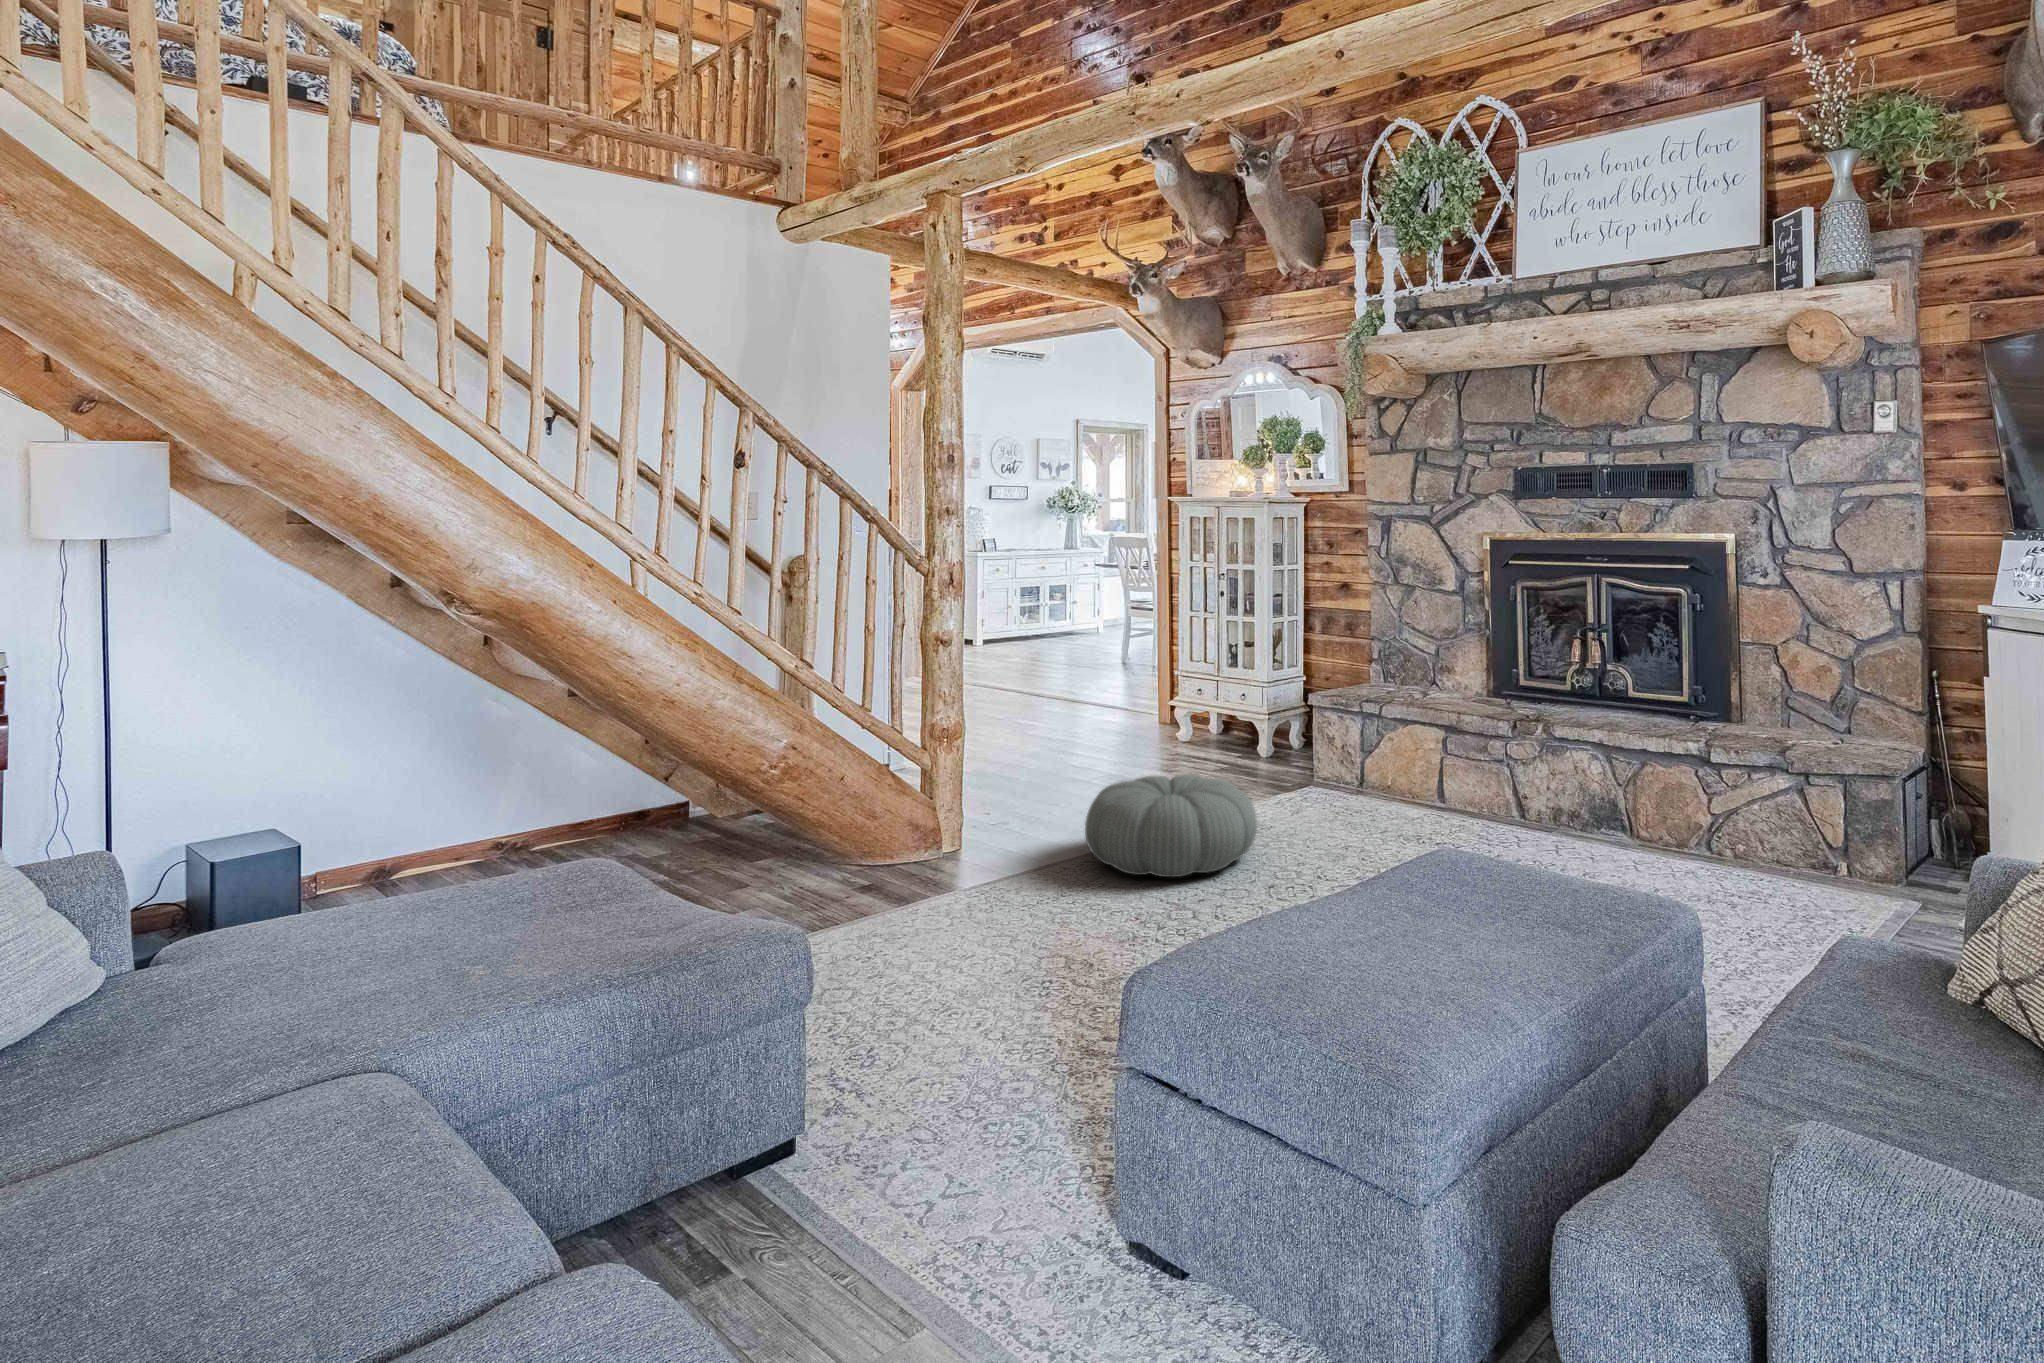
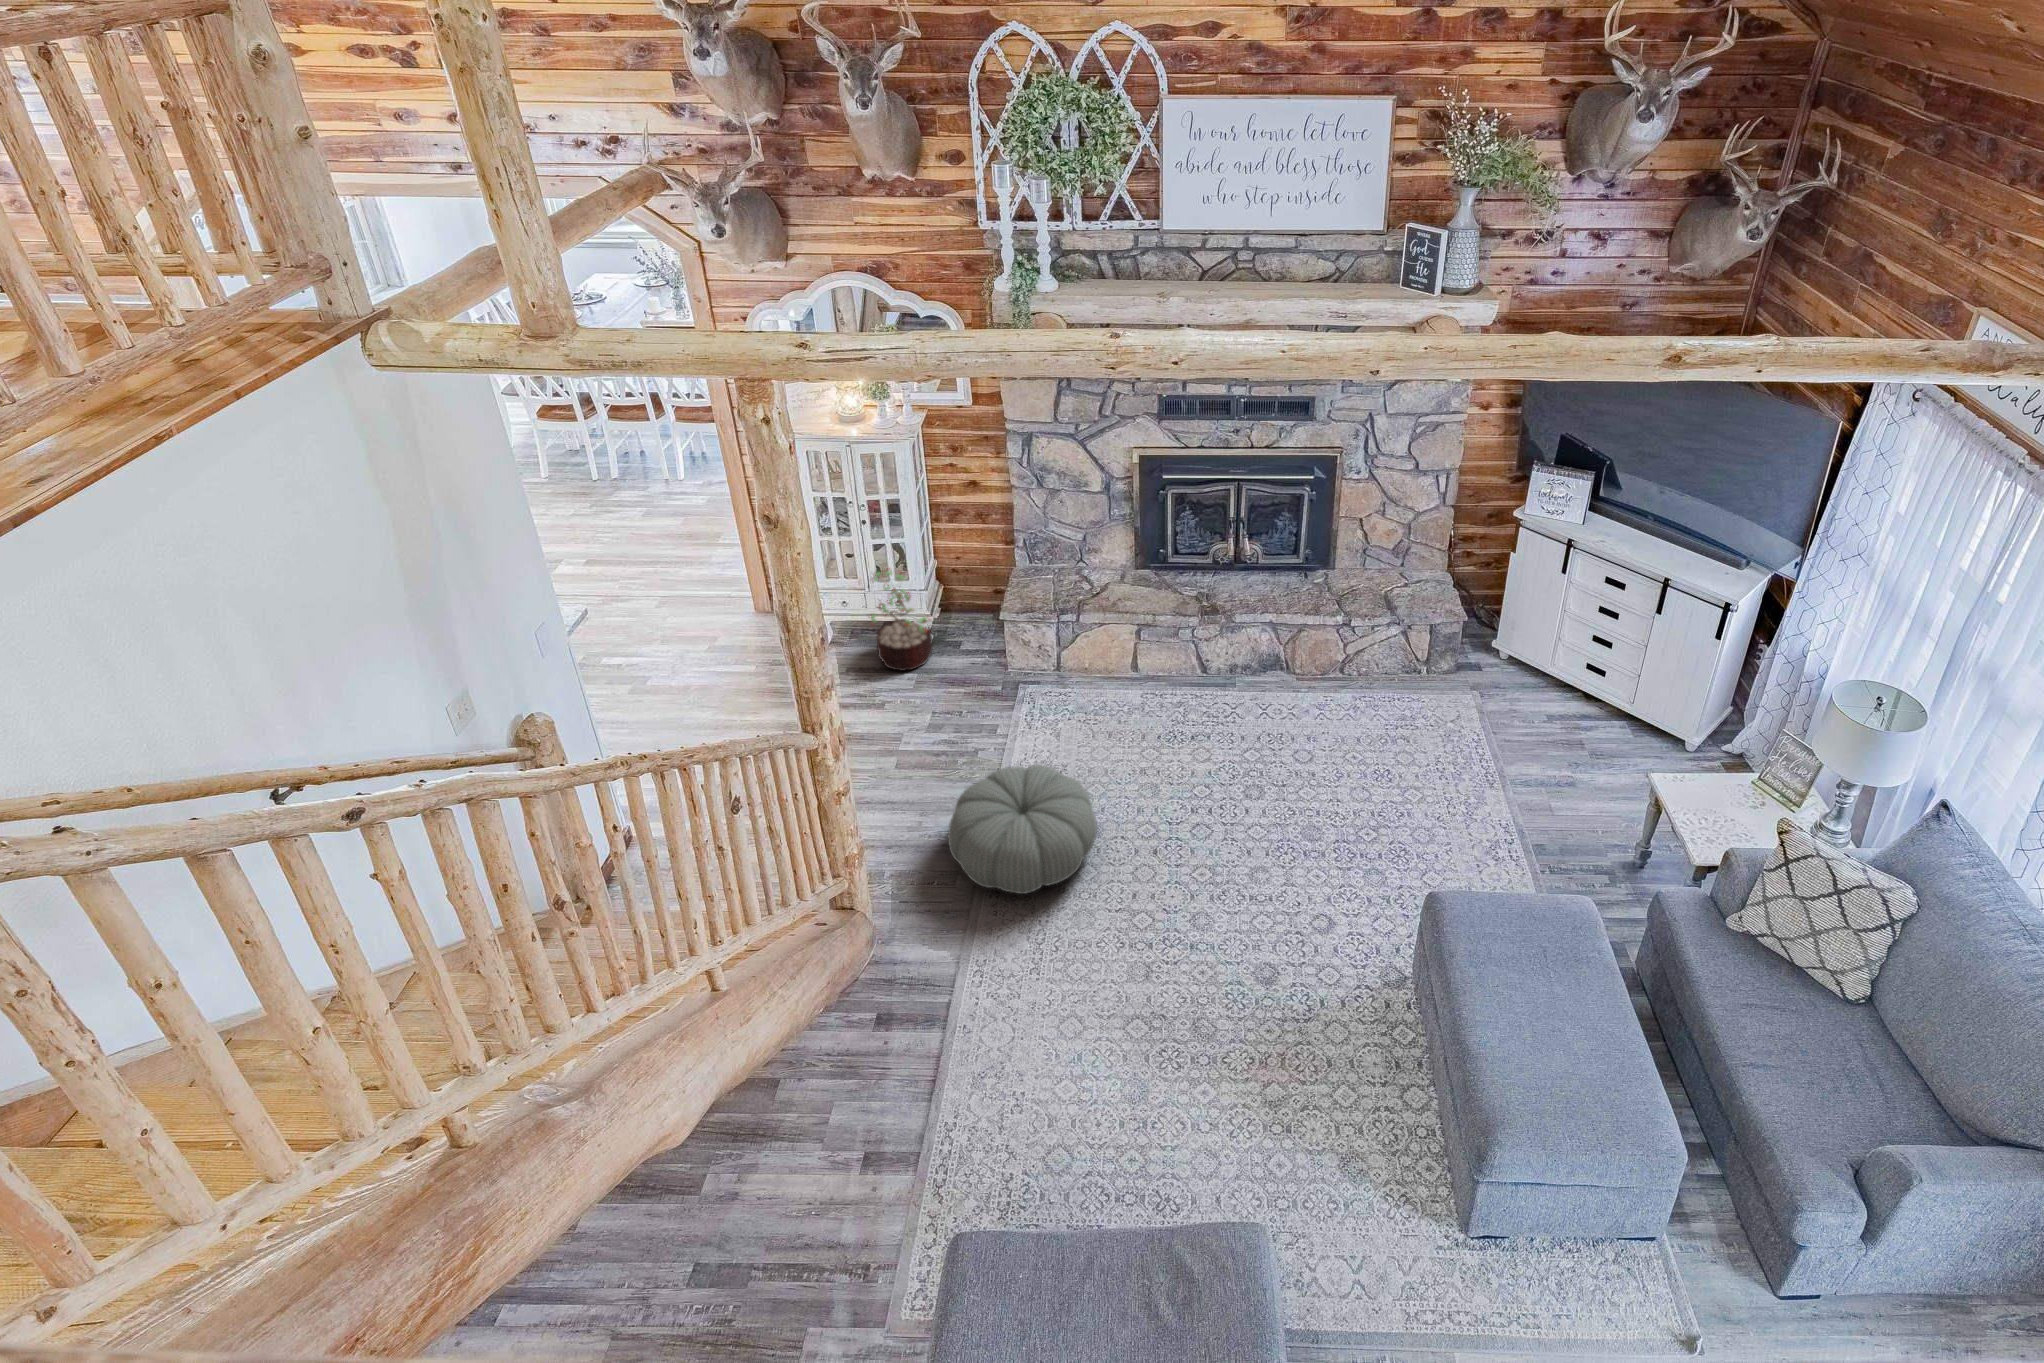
decorative plant: none [1213,657,1272,768] -> present [871,569,933,671]

